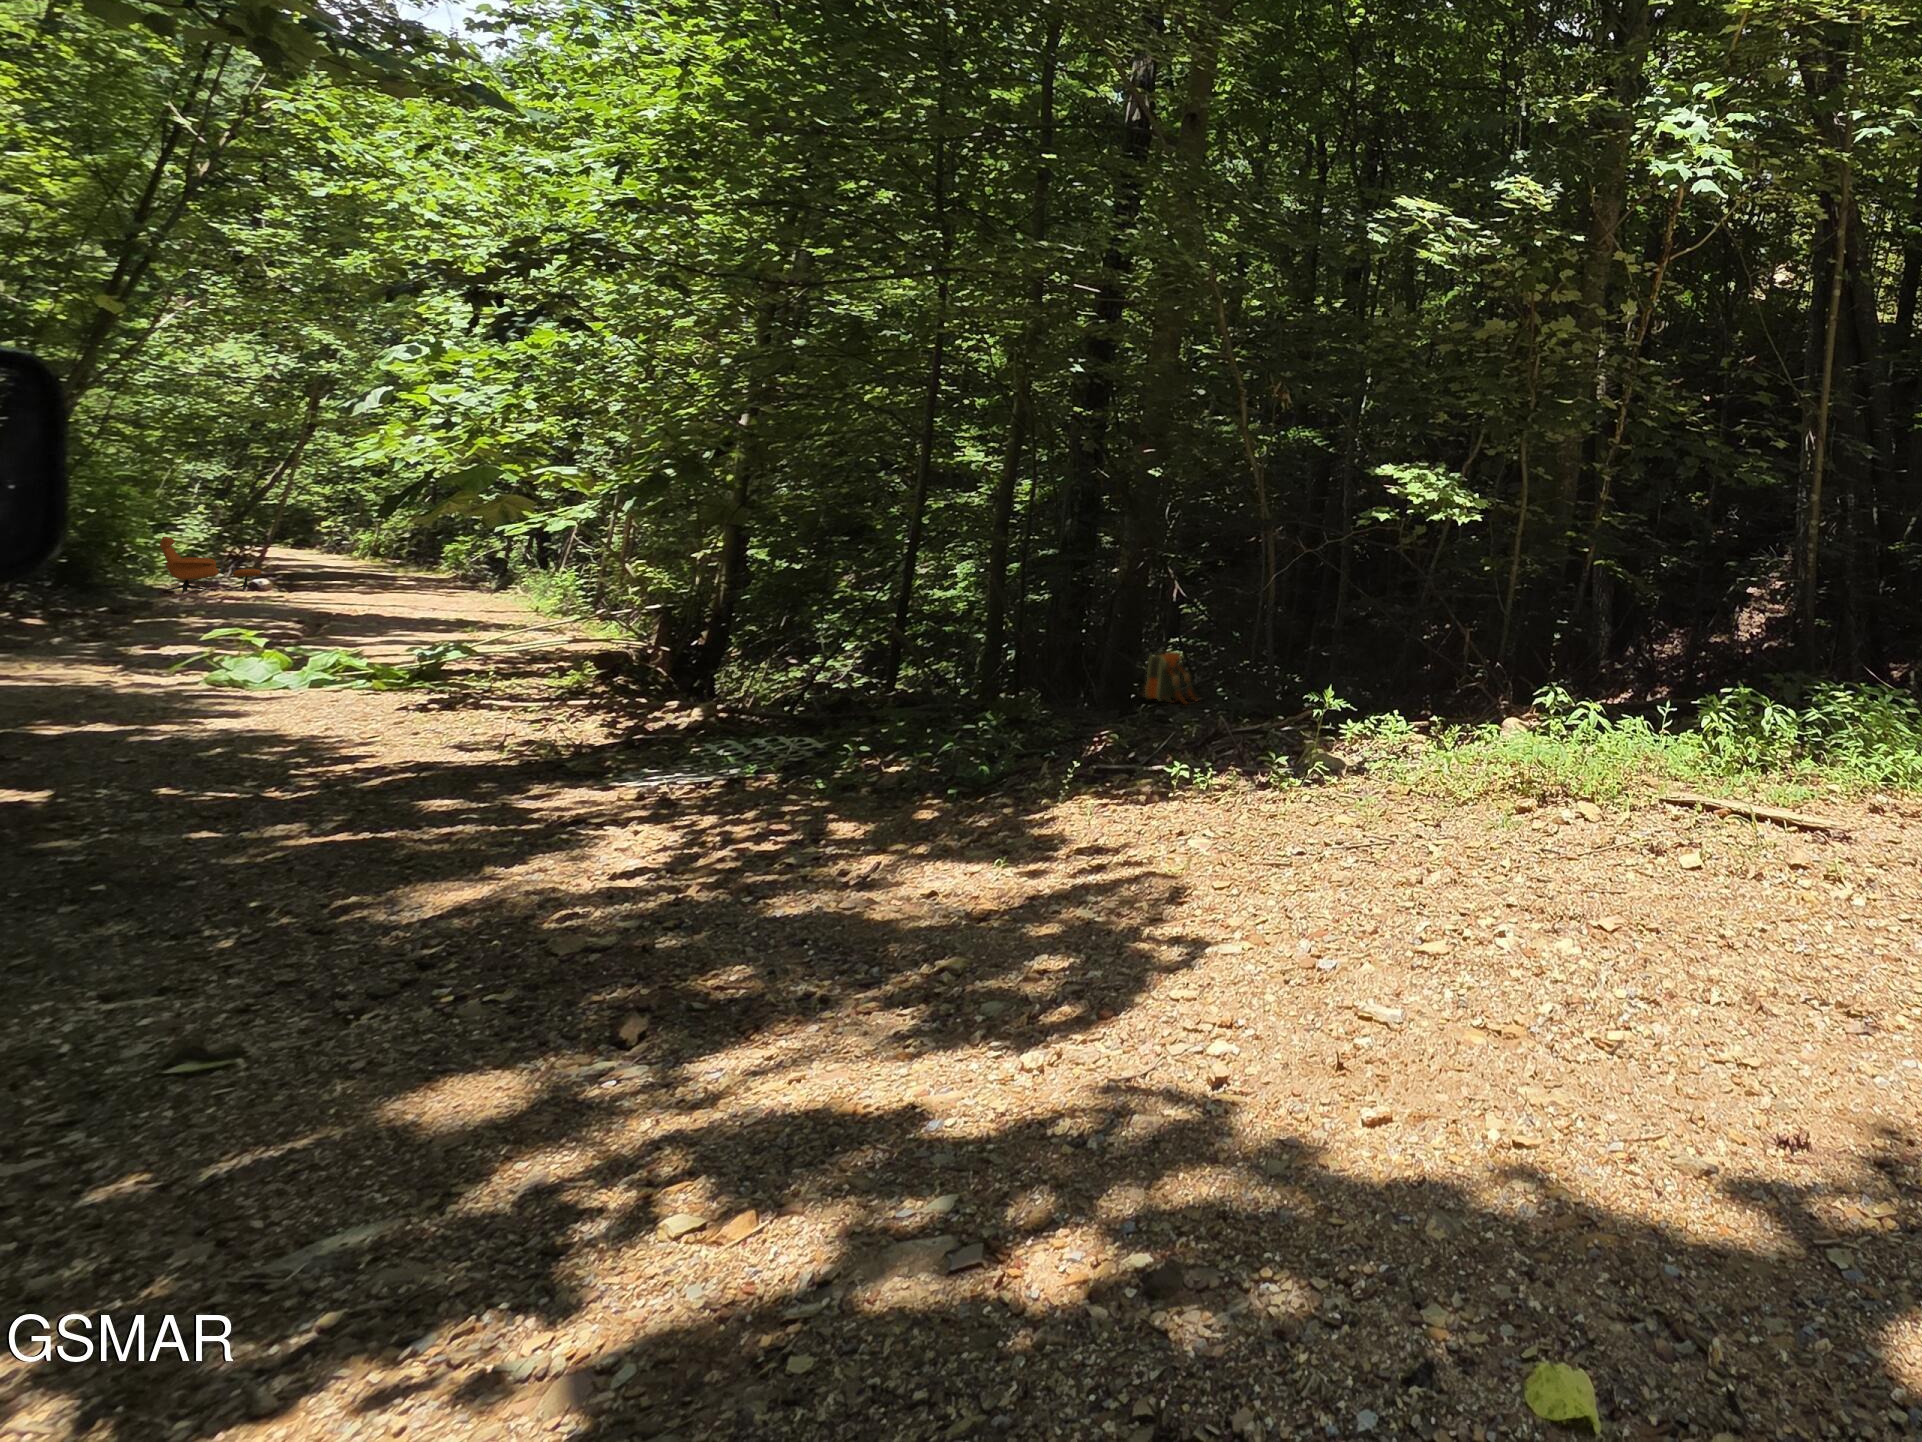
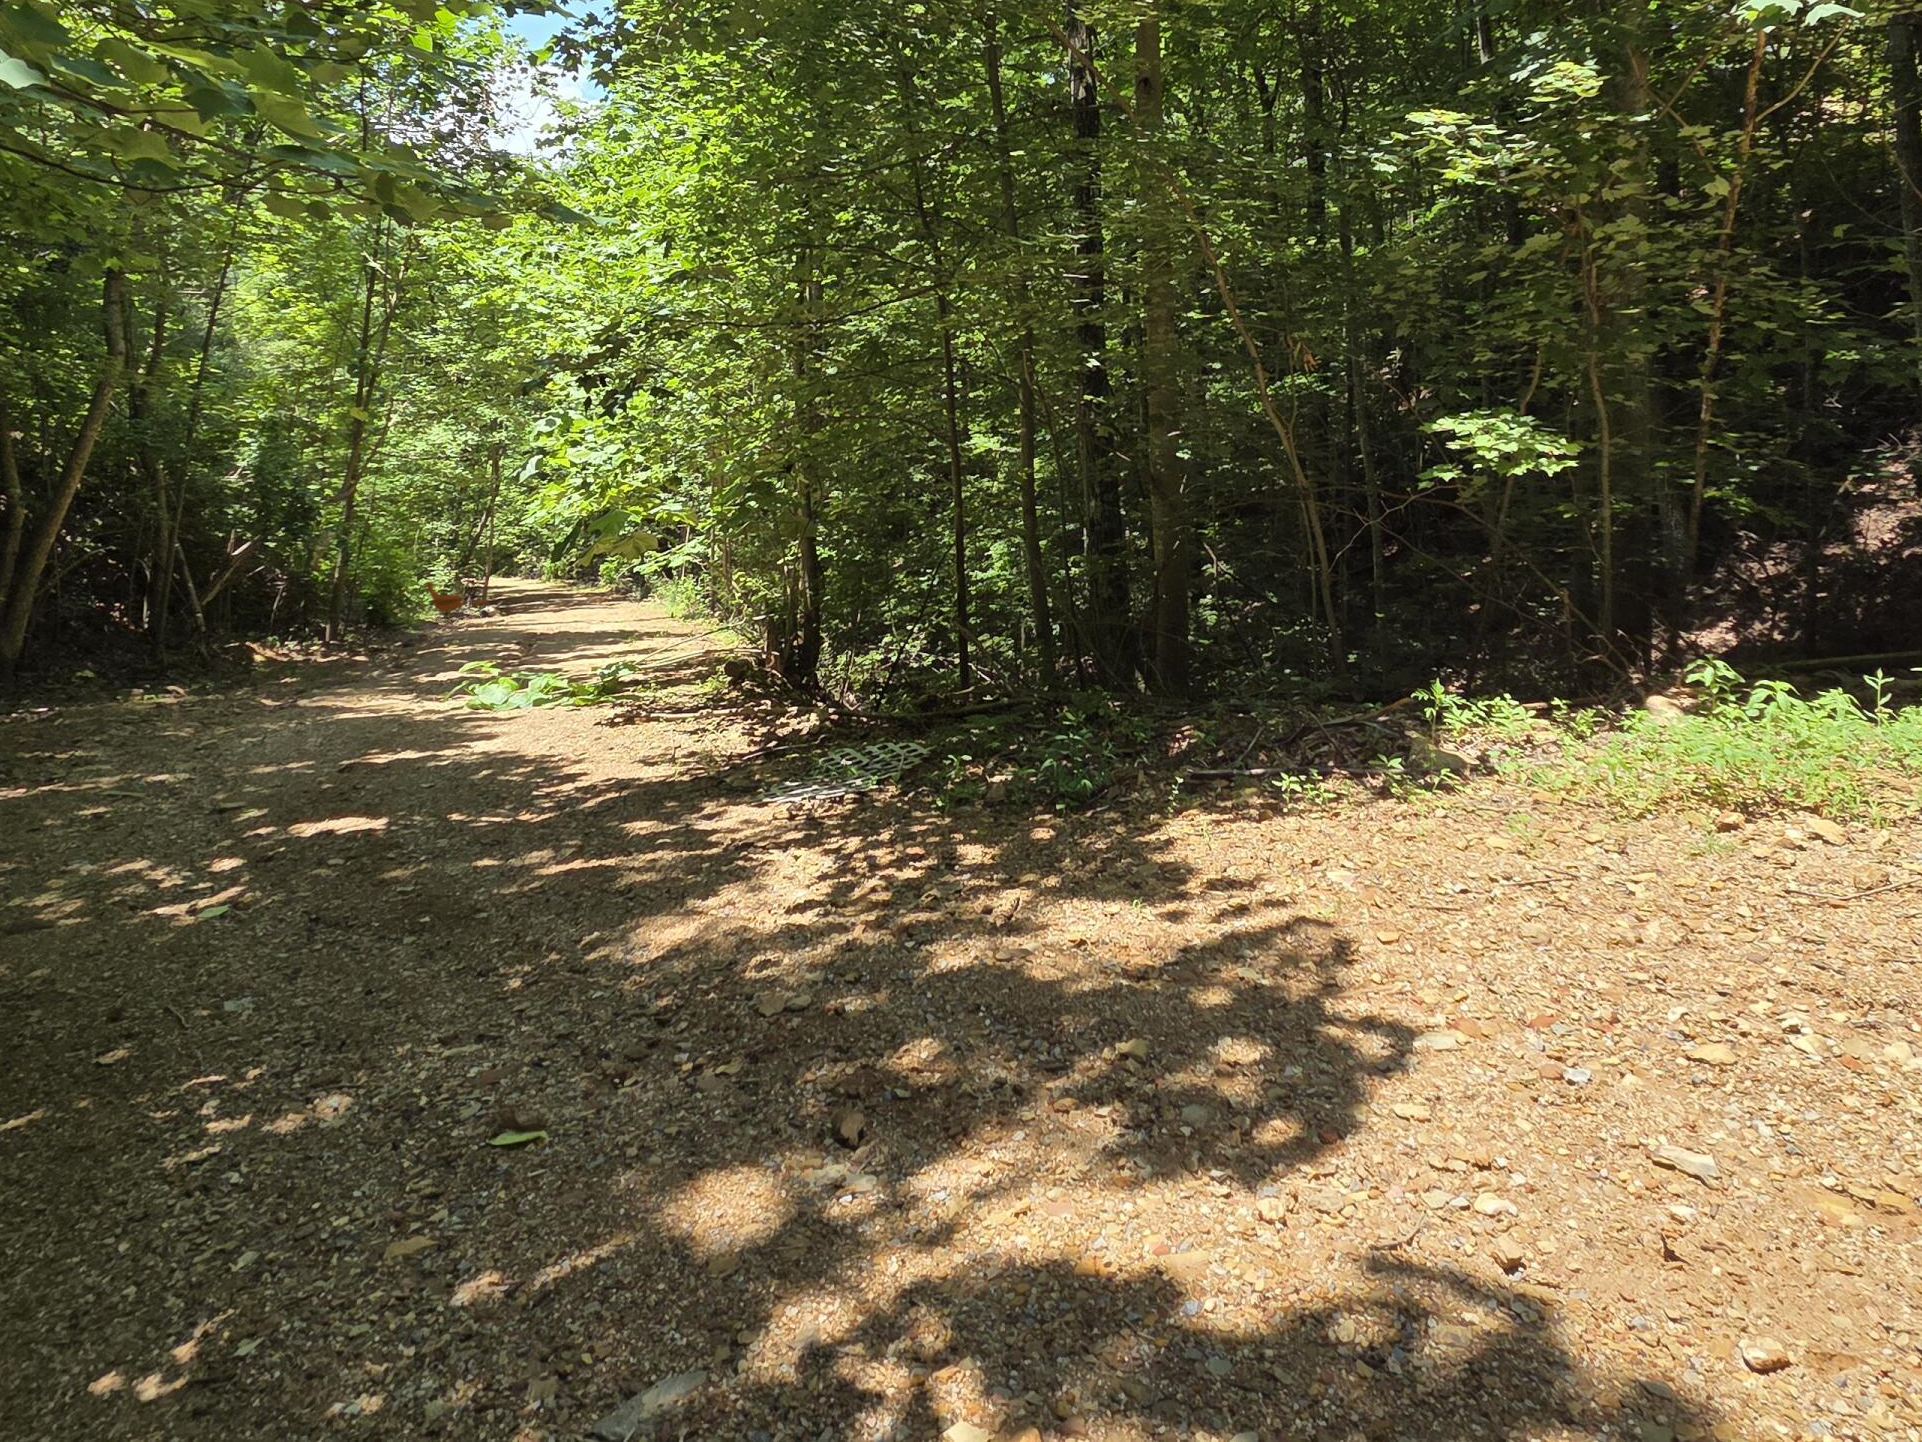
backpack: present [1145,651,1198,704] -> none [1192,636,1255,691]

